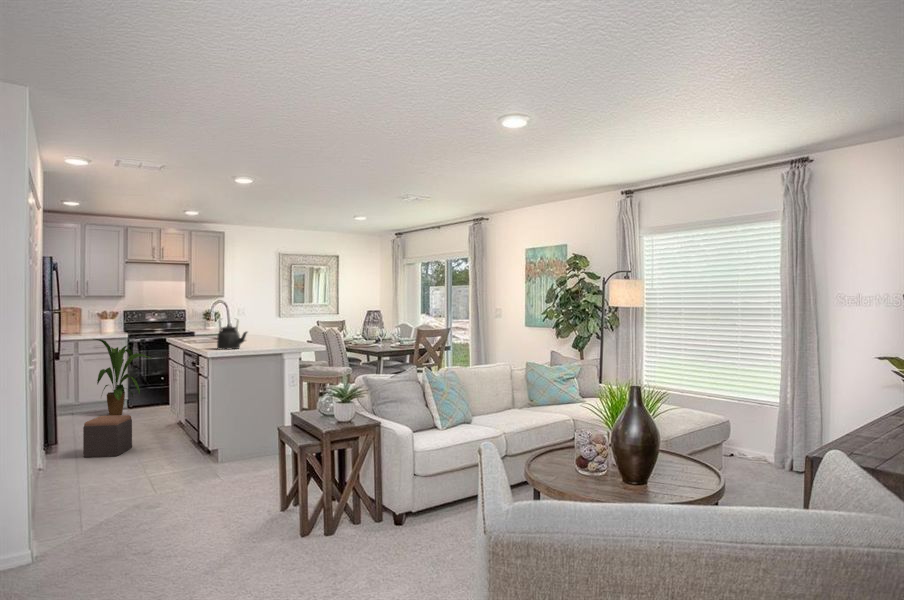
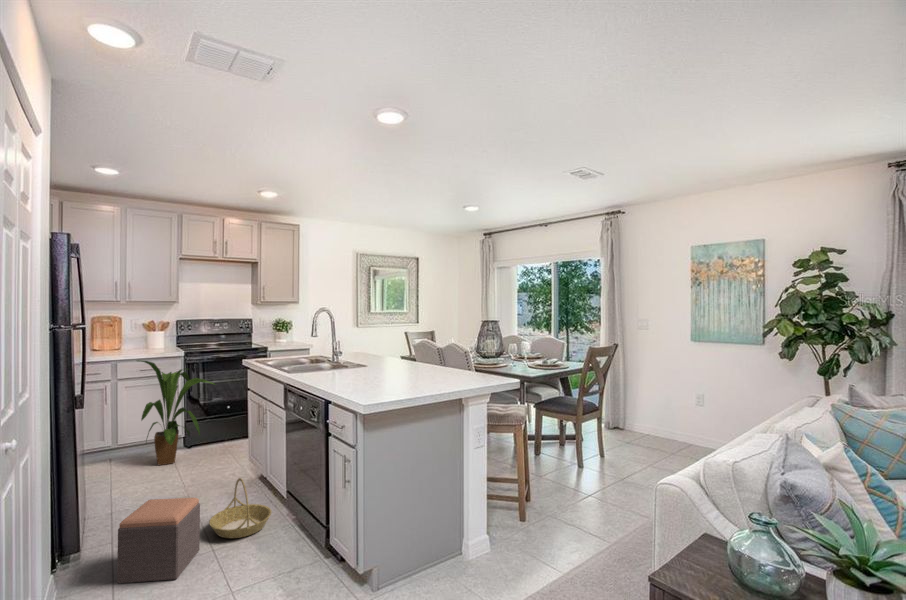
kettle: present [217,320,247,350] -> none [351,341,404,395]
basket: none [139,409,180,444] -> present [209,478,272,539]

